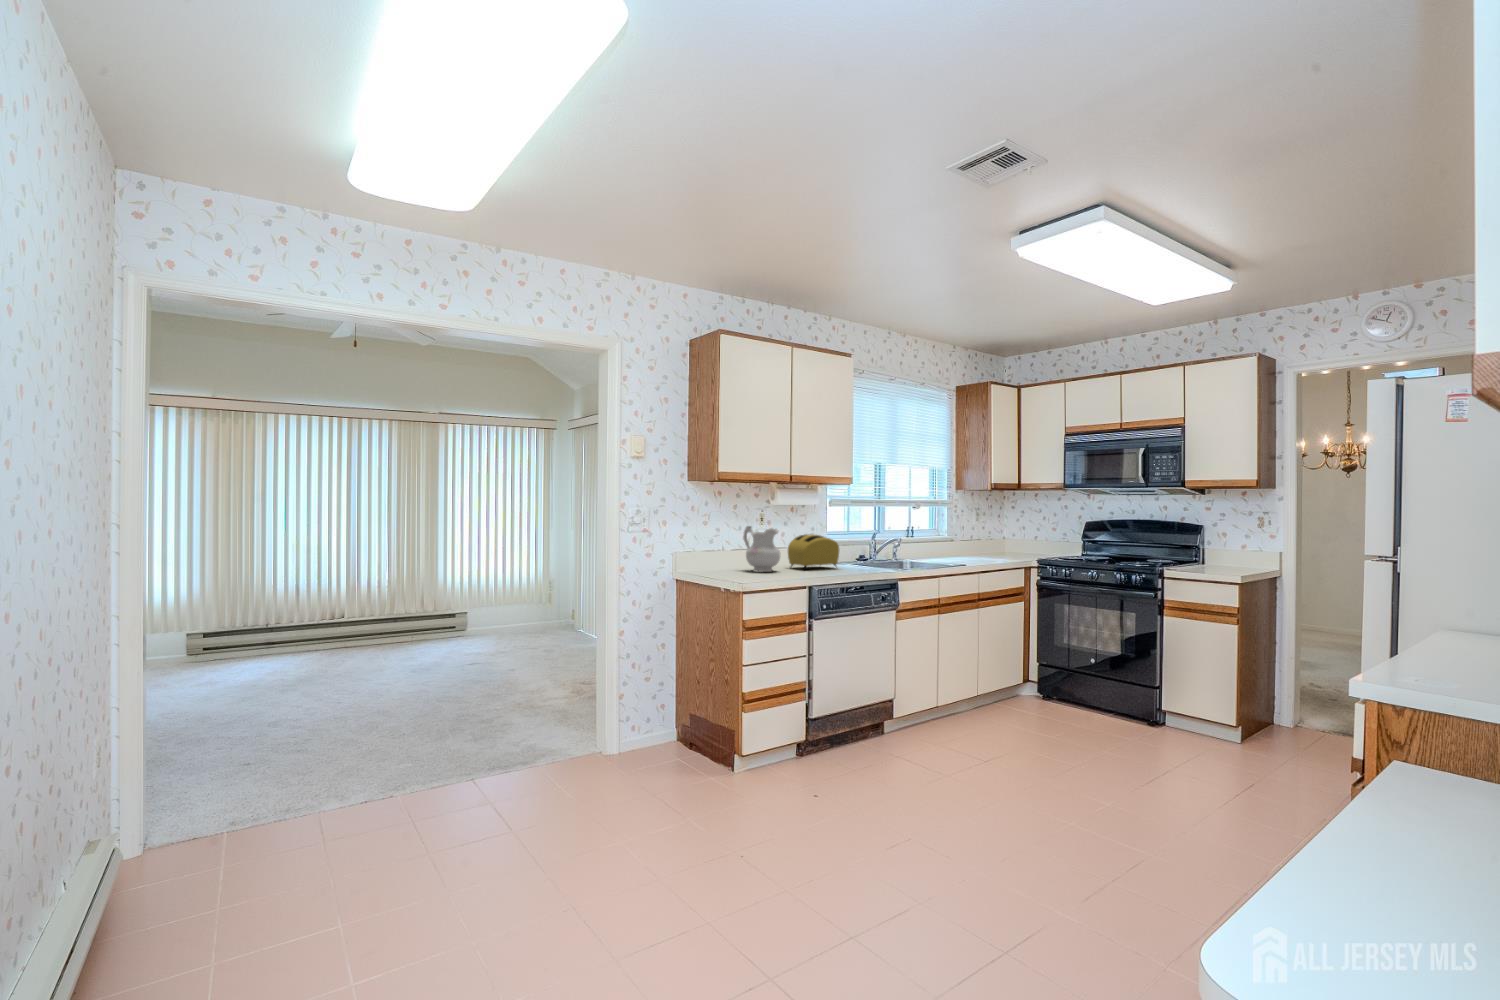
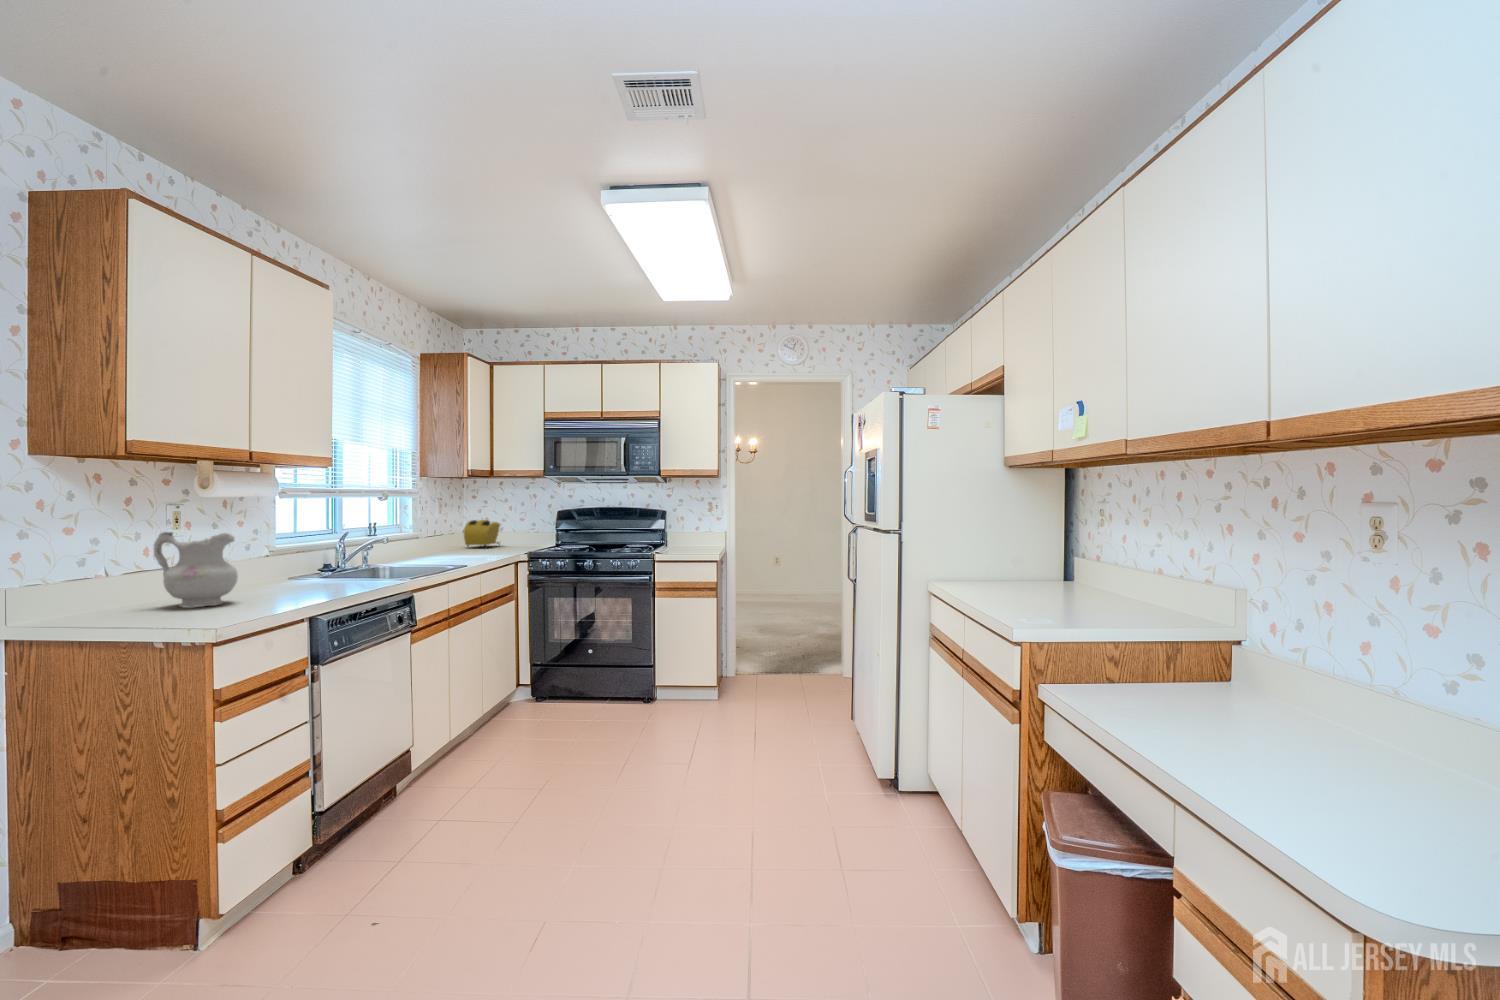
toaster: present [788,534,839,569] -> present [464,520,500,547]

